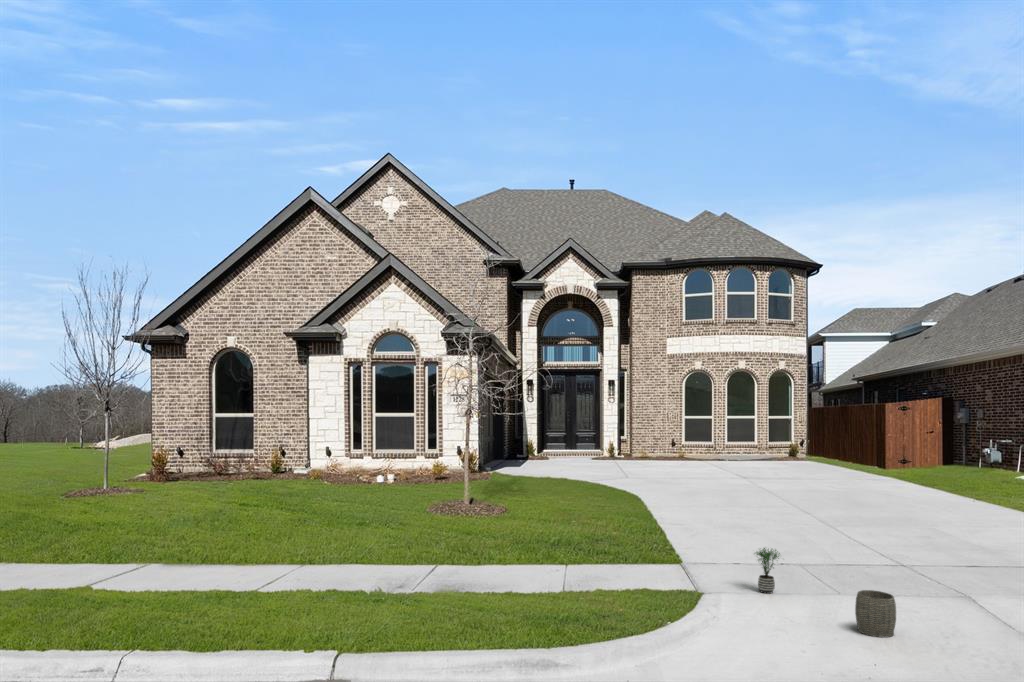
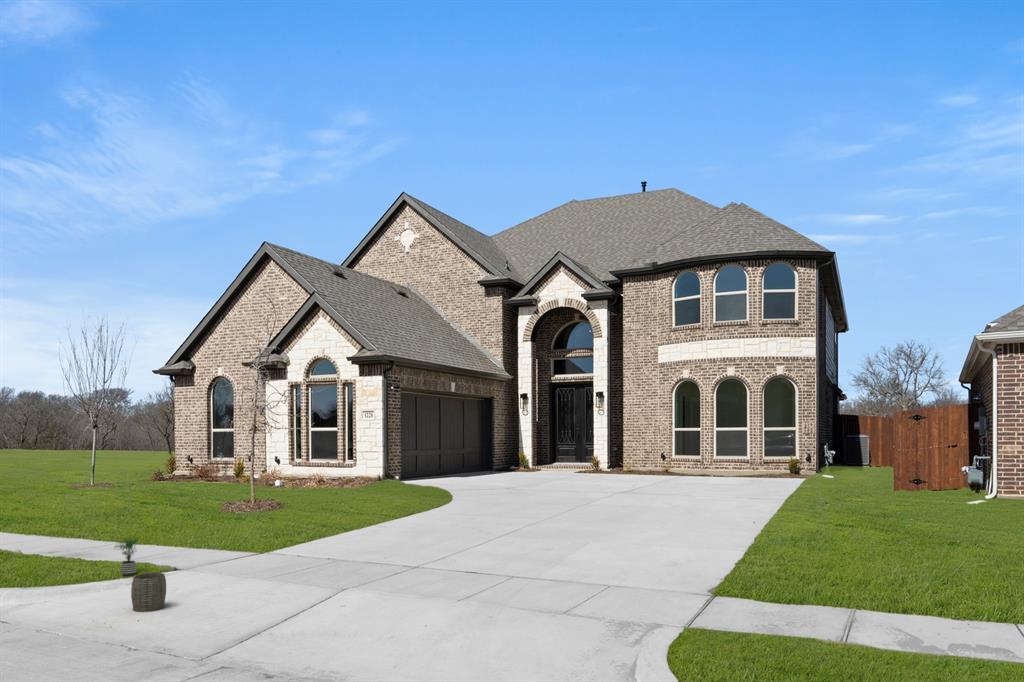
woven basket: present [855,590,896,637] -> present [131,573,166,612]

